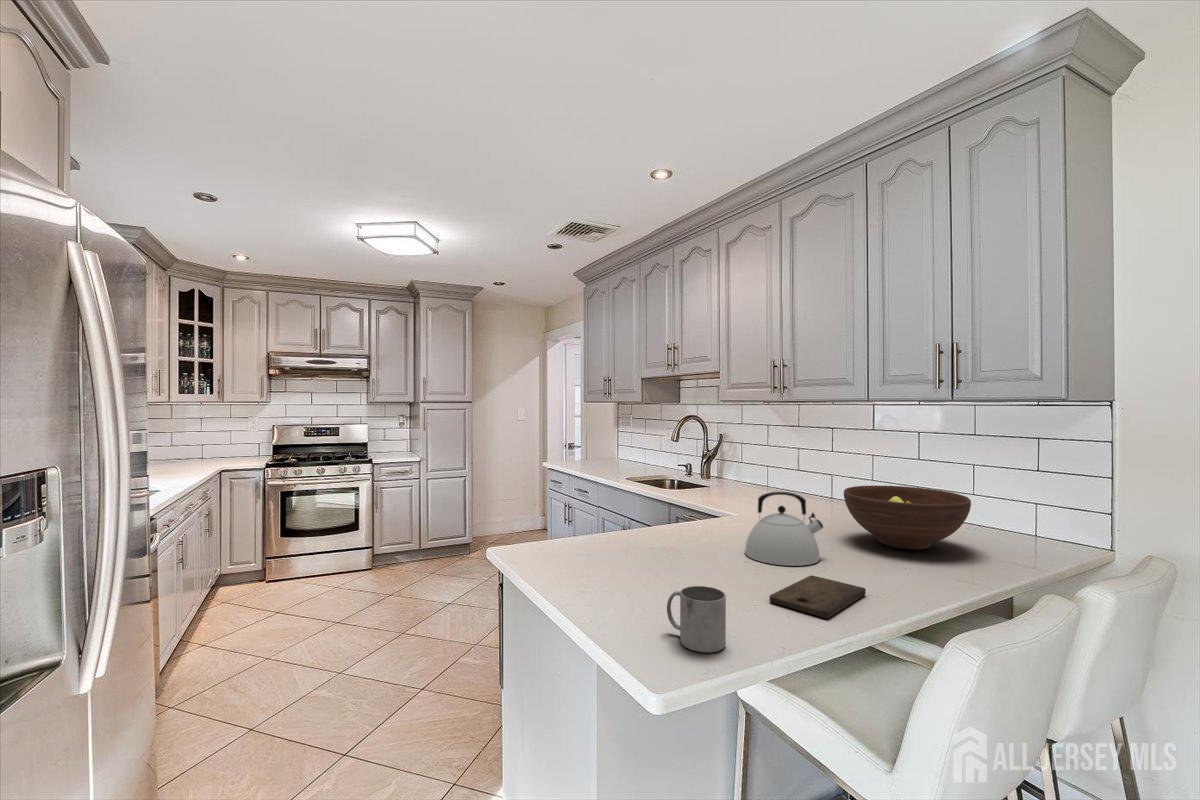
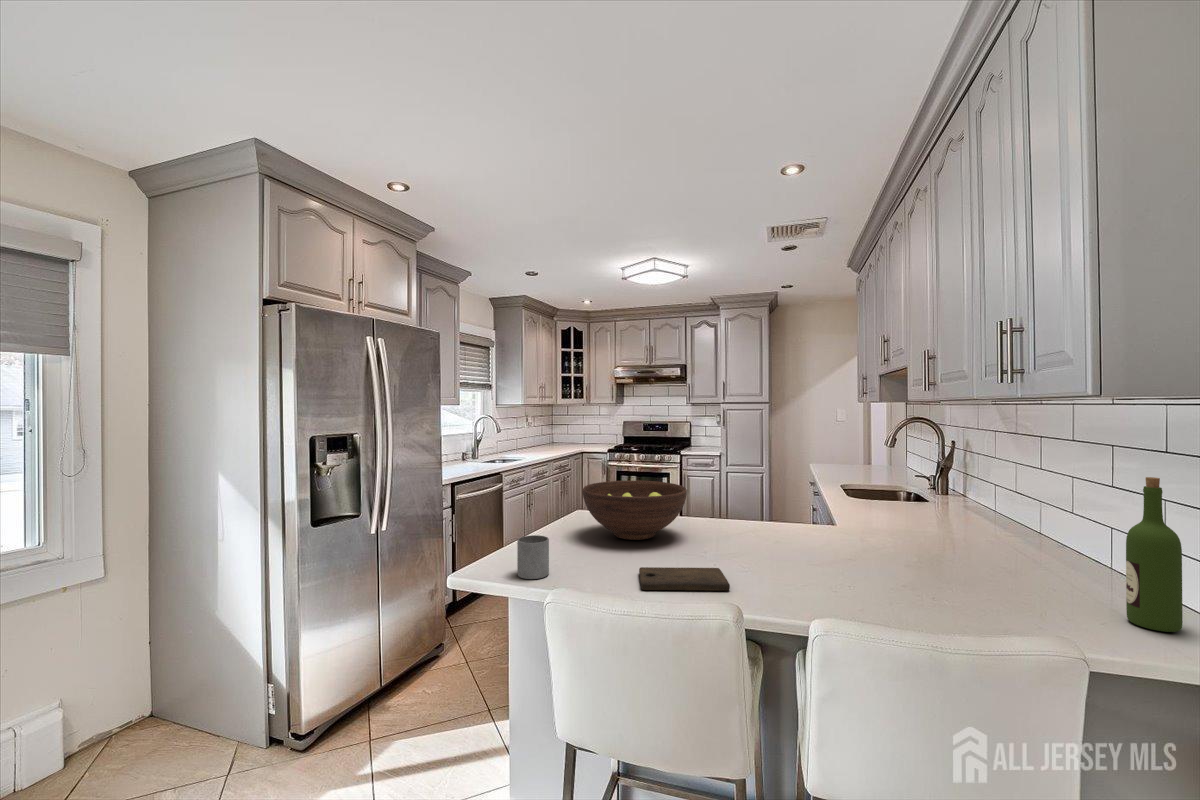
wine bottle: none [1006,451,1037,549] -> present [1126,477,1183,632]
fruit bowl: present [844,485,971,550] -> present [583,481,687,540]
kettle: present [745,492,823,566] -> none [726,492,801,567]

